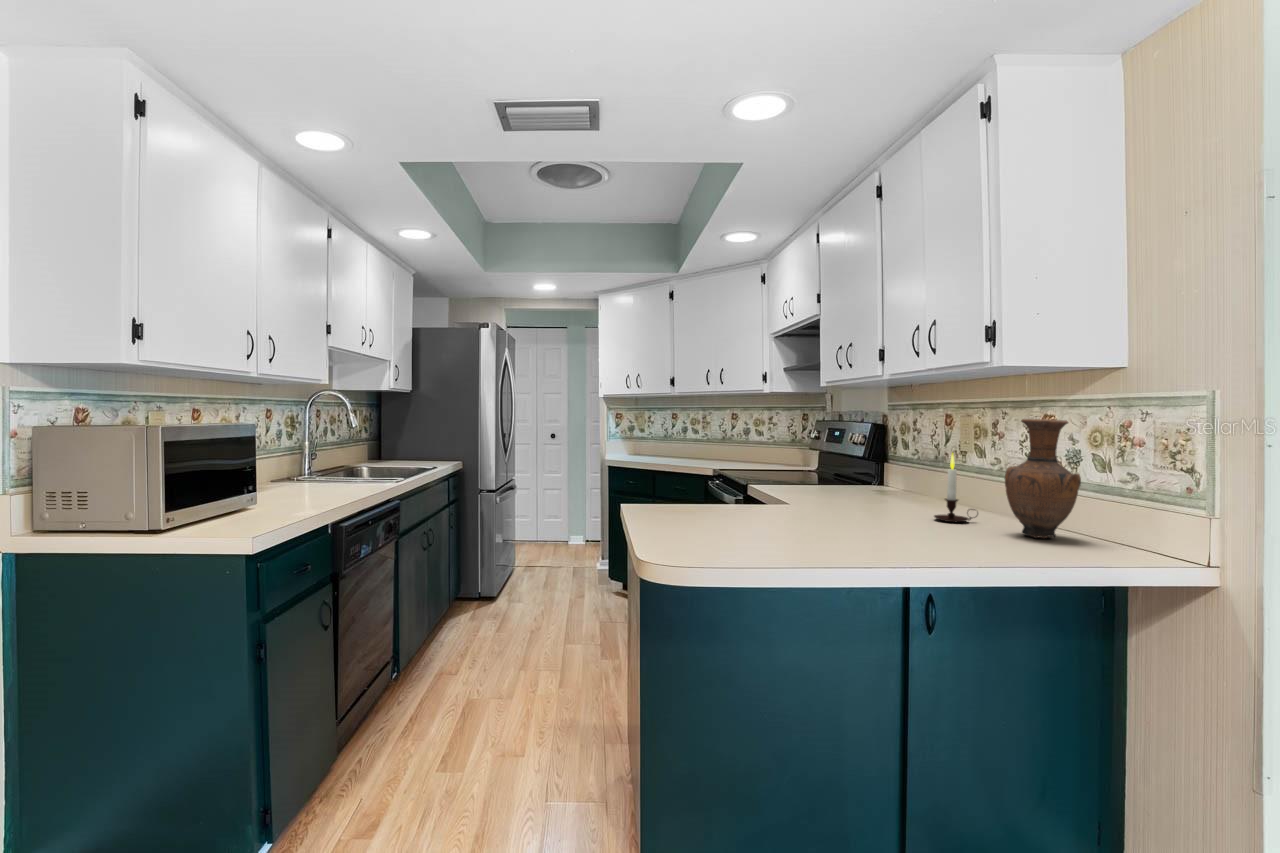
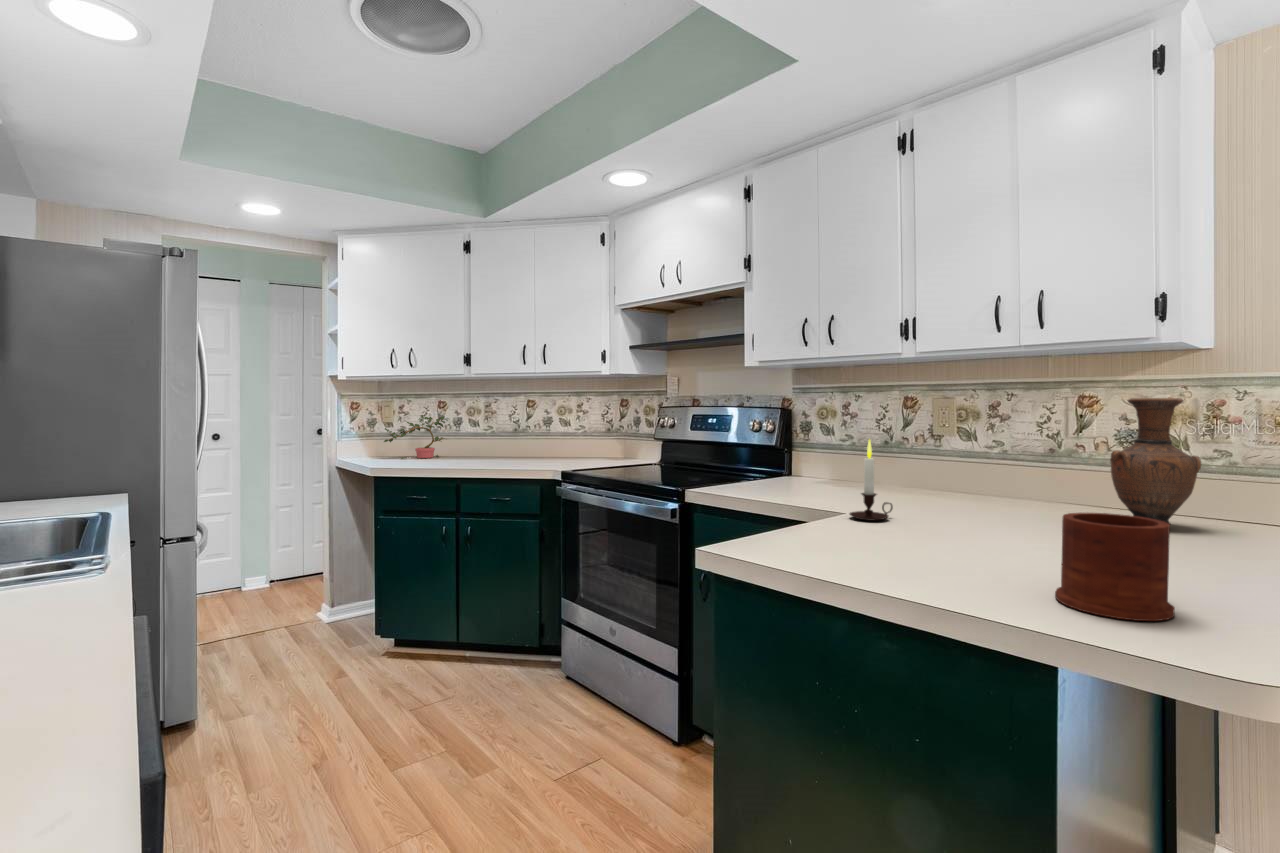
potted plant: none [631,424,678,456] -> present [384,415,449,459]
candle: present [934,453,978,522] -> present [850,440,893,521]
mug: none [720,491,793,554] -> present [1055,513,1175,621]

